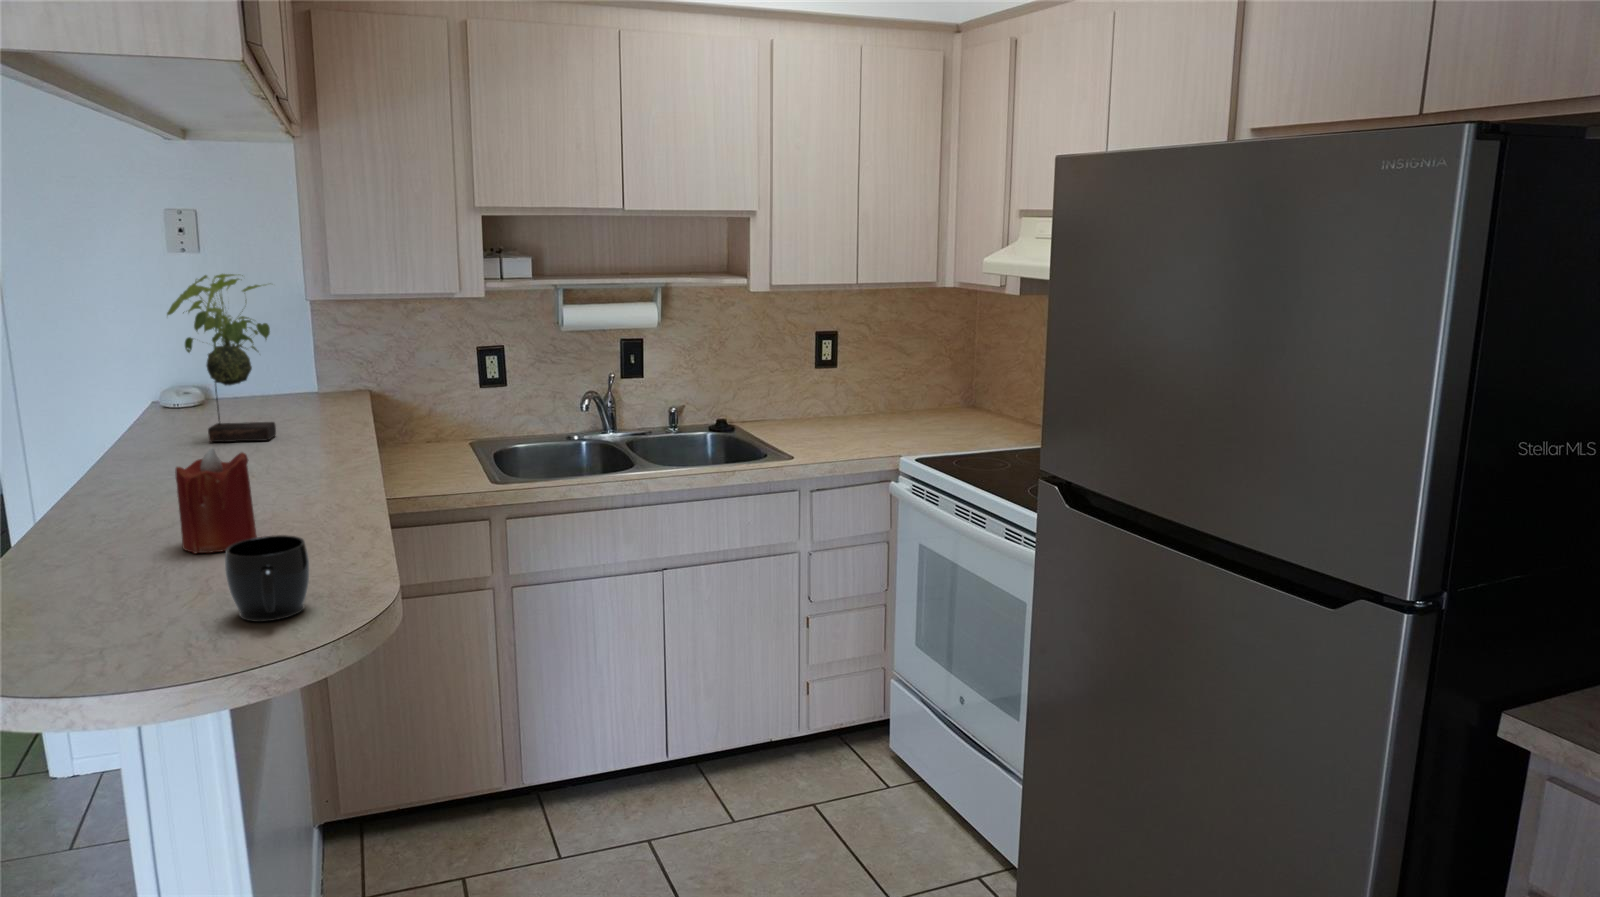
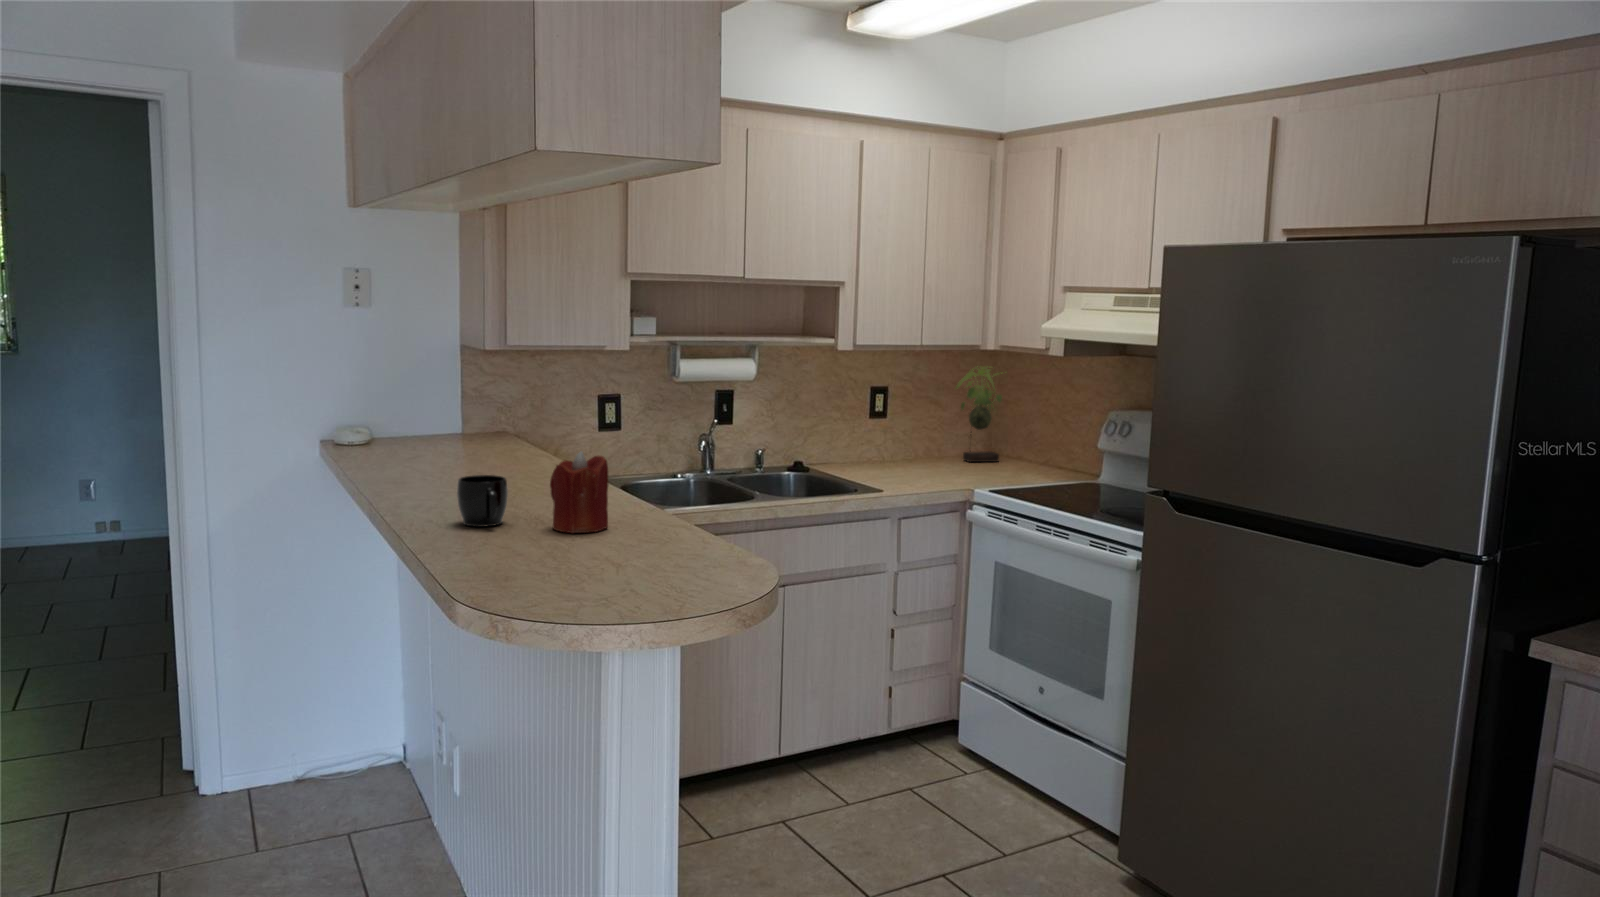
plant: present [167,274,276,442] -> present [956,366,1002,462]
mug: present [225,535,309,622] -> present [457,475,508,527]

